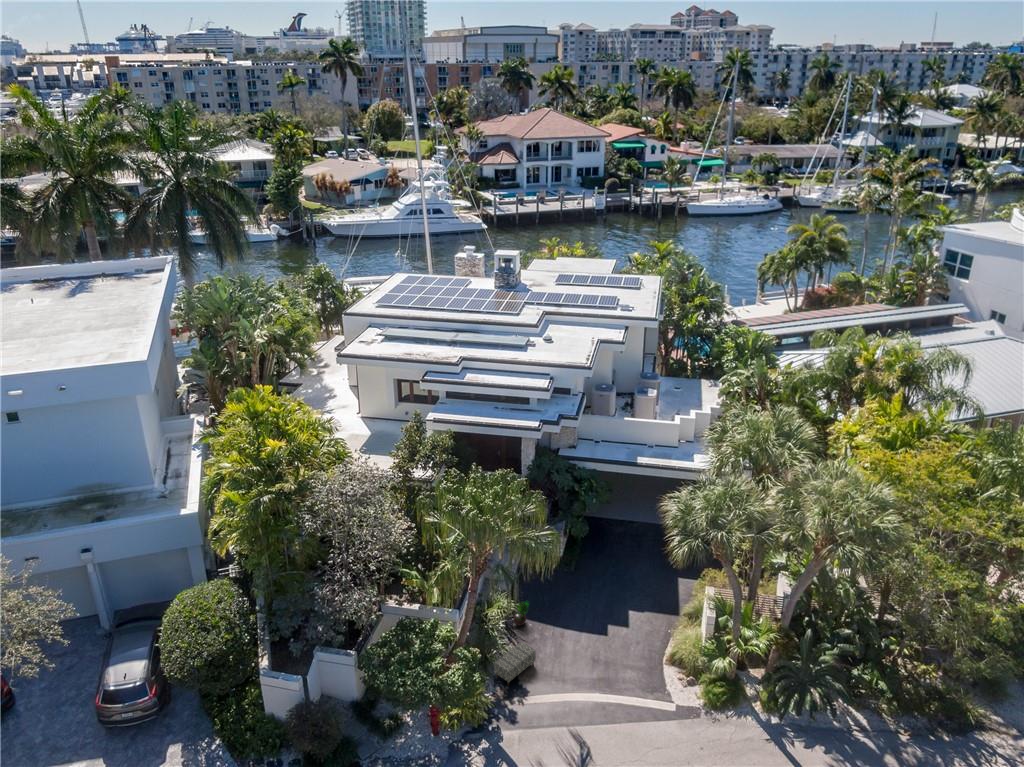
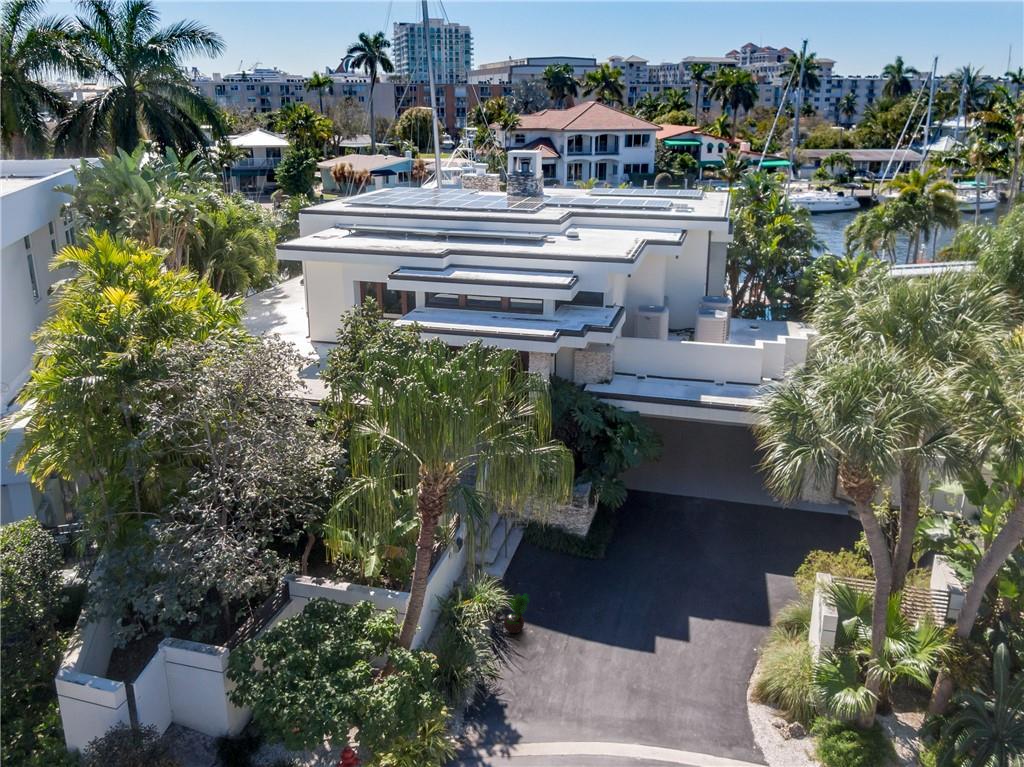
bench: present [494,642,536,686] -> none [465,654,535,725]

